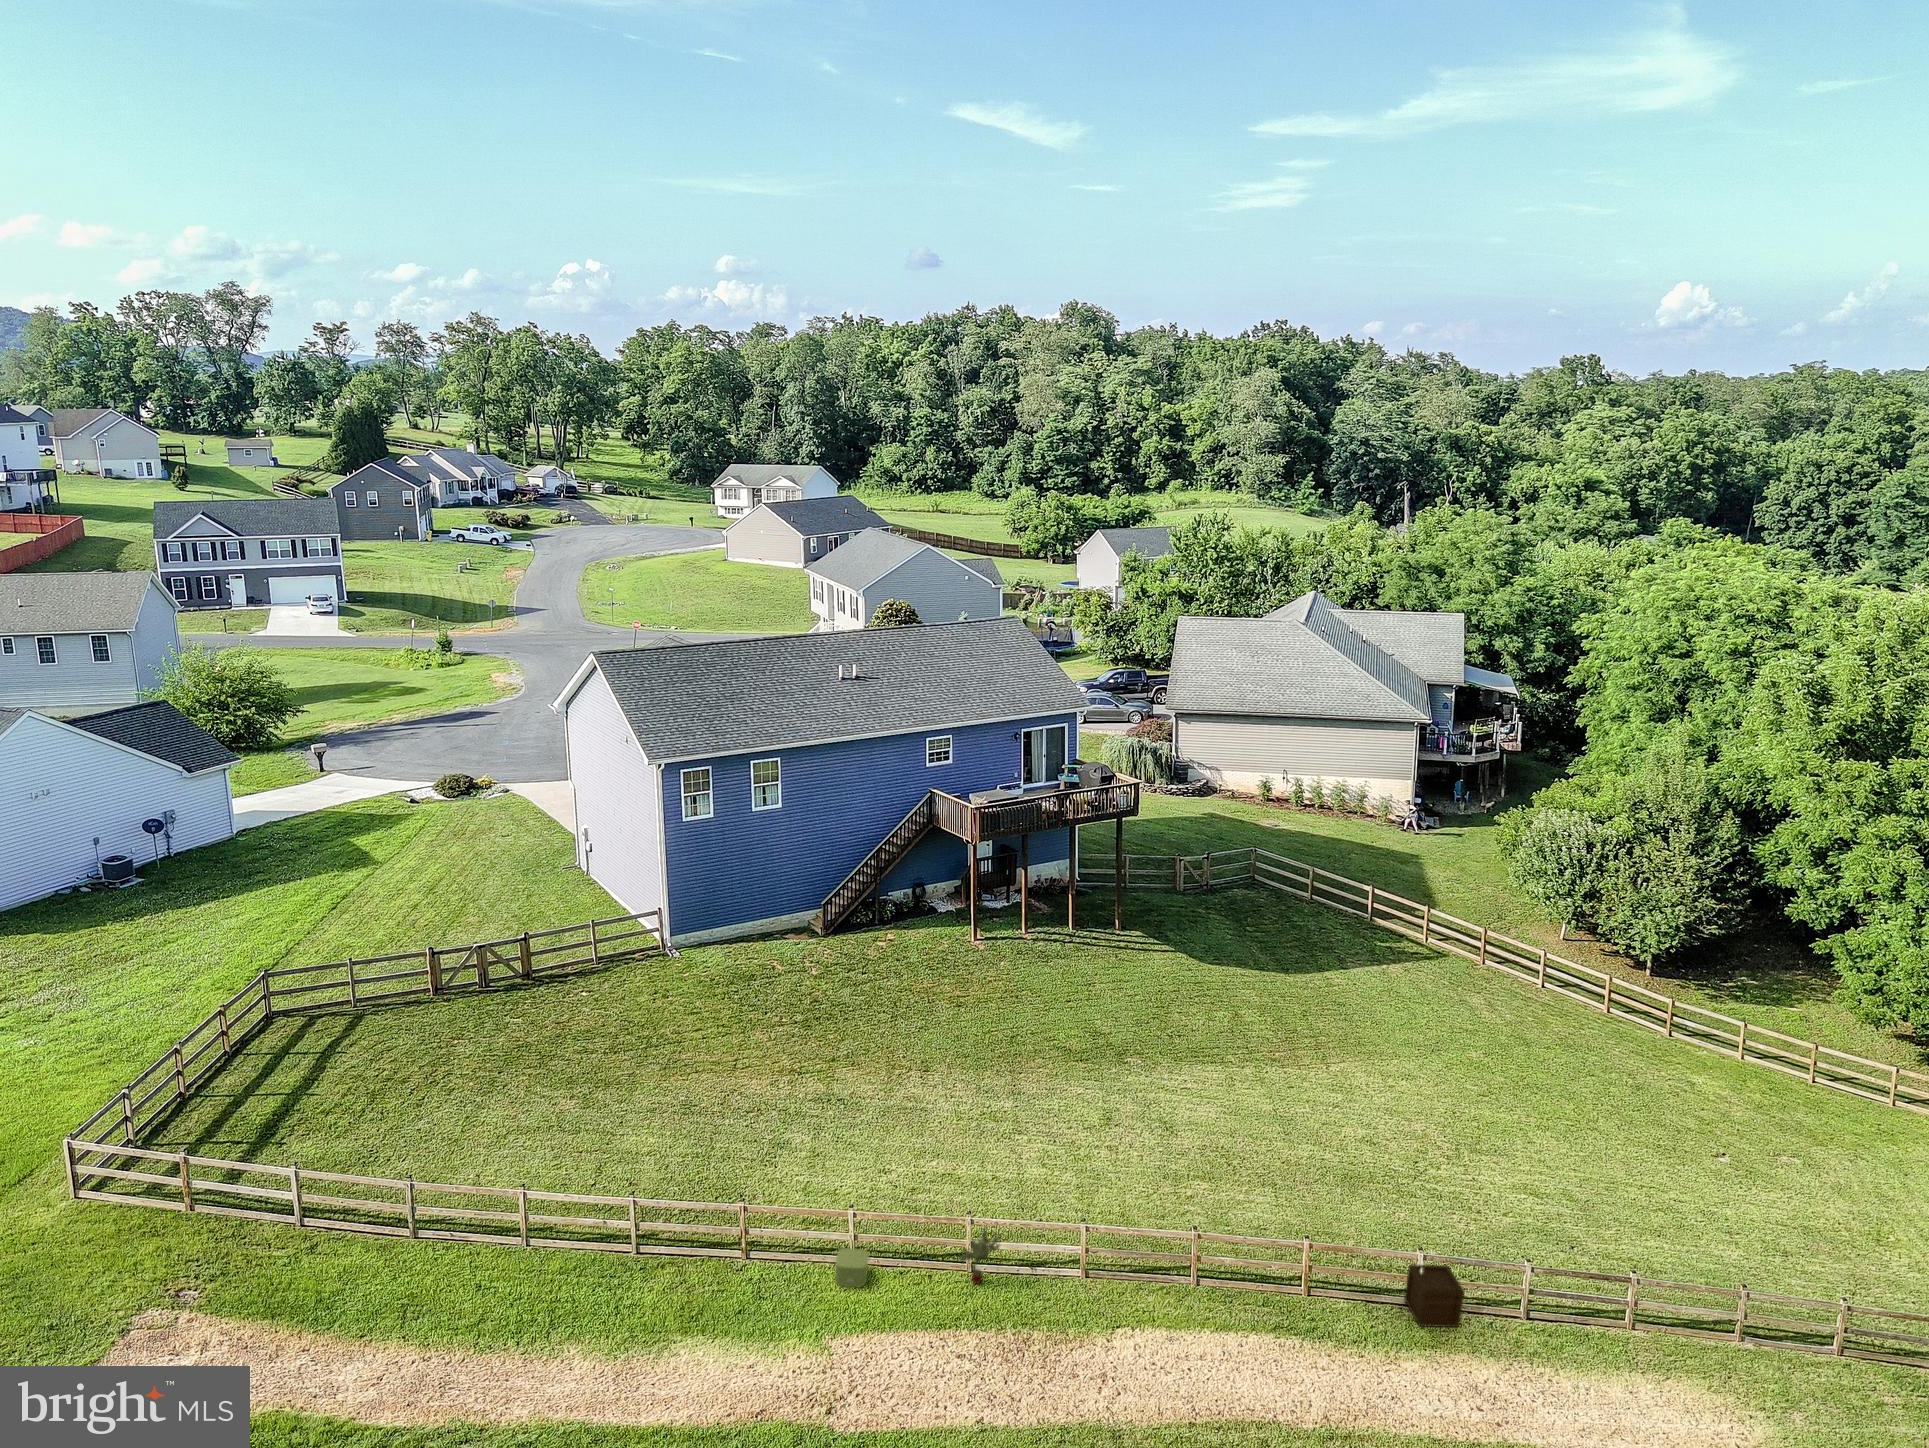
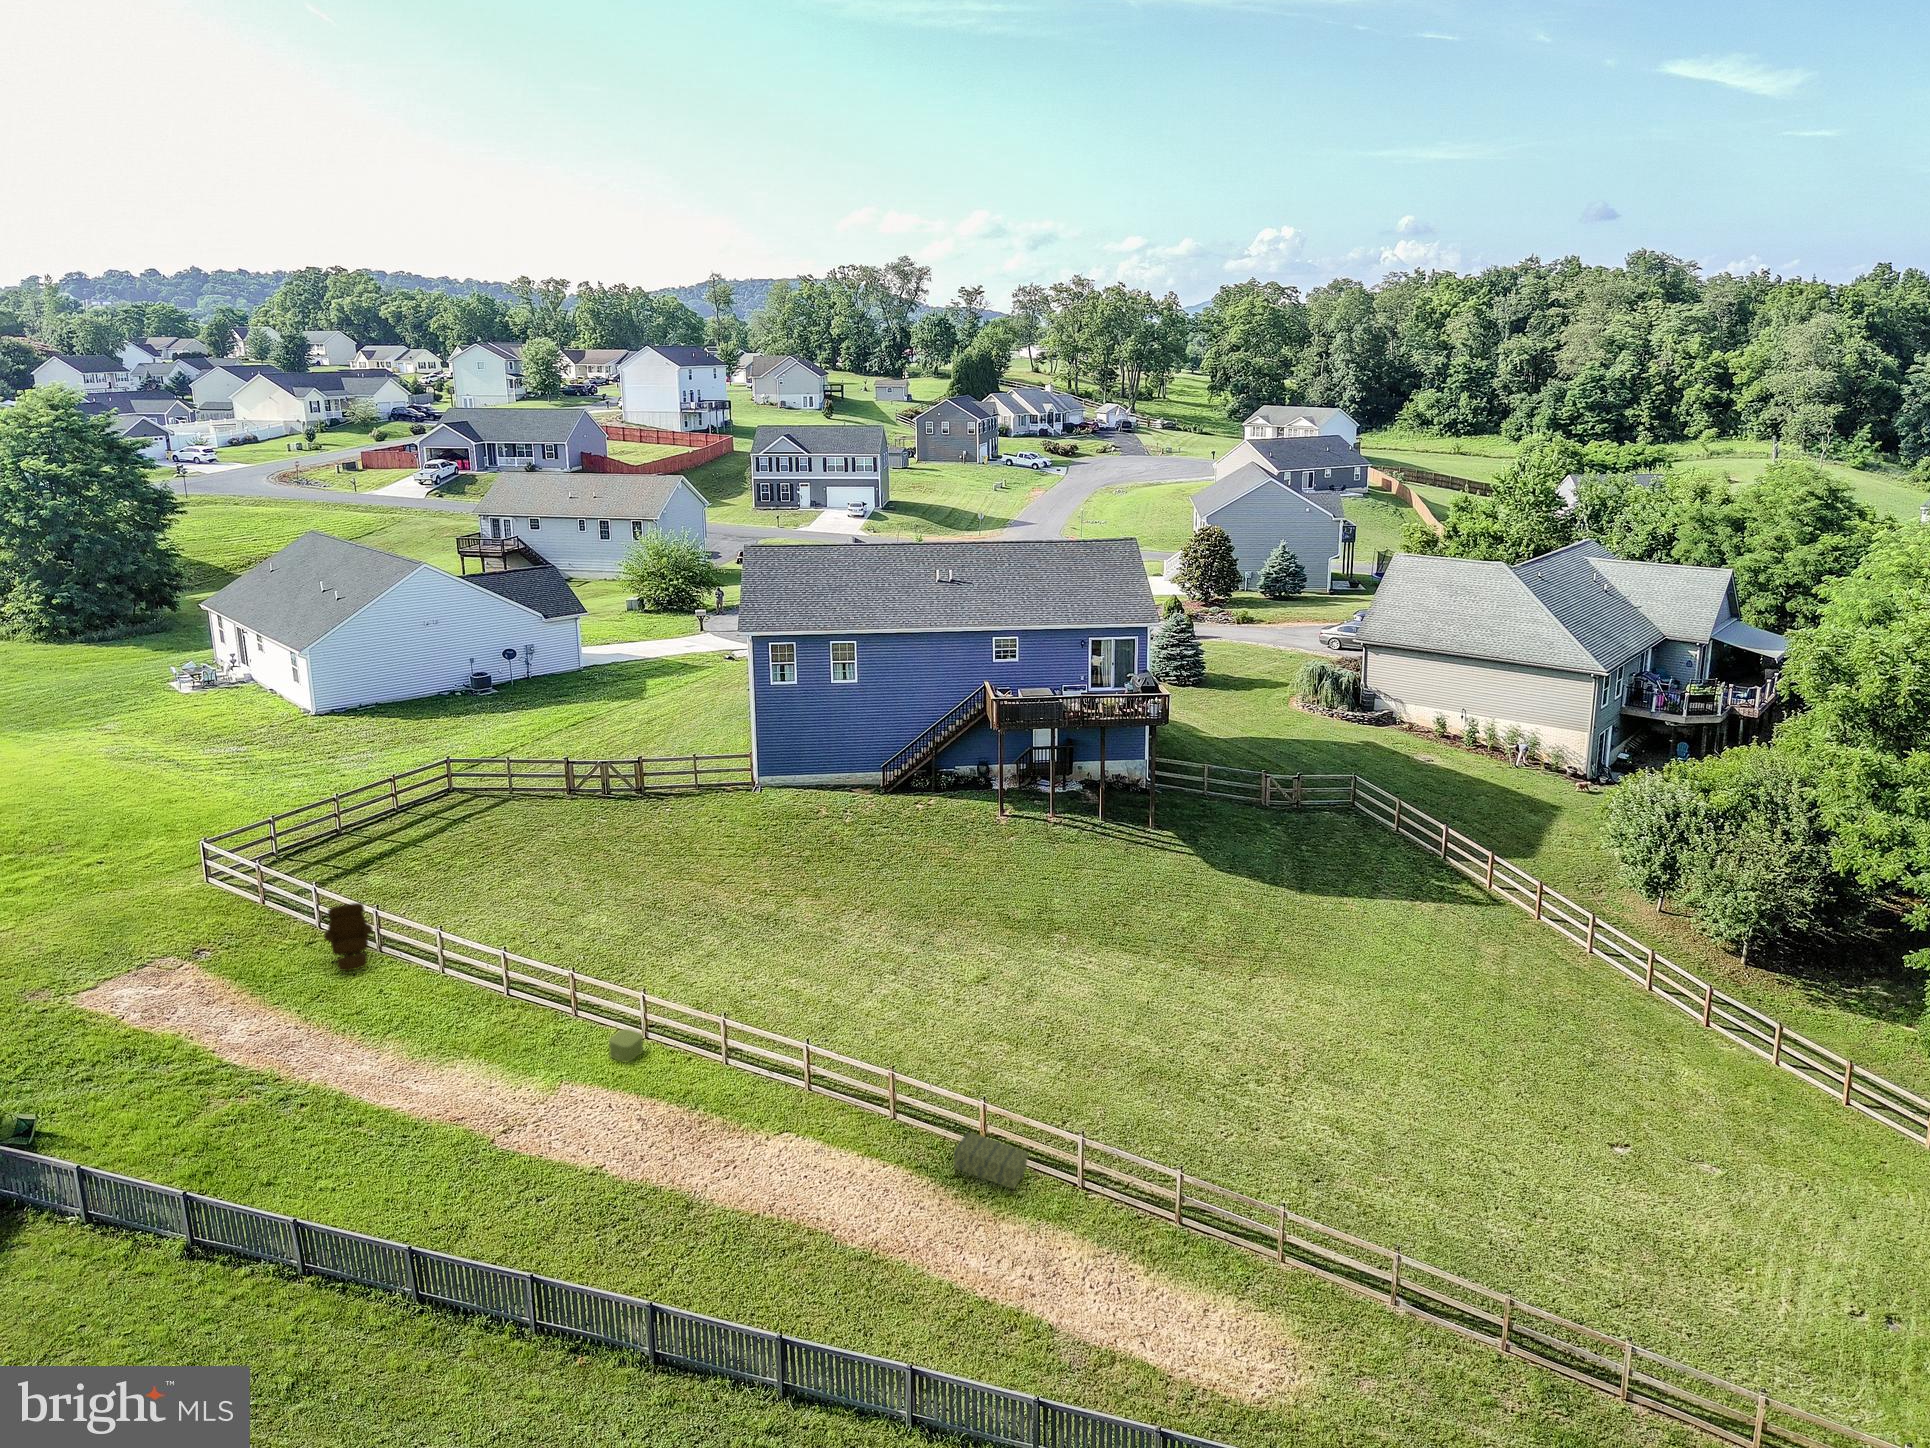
lounge chair: none [363,1174,440,1275] -> present [324,903,373,973]
potted tree: present [959,1228,1000,1284] -> none [697,1036,738,1084]
bench: none [1276,1262,1353,1314] -> present [953,1132,1028,1195]
wooden crate: present [1404,1264,1465,1327] -> none [1072,1167,1127,1239]

